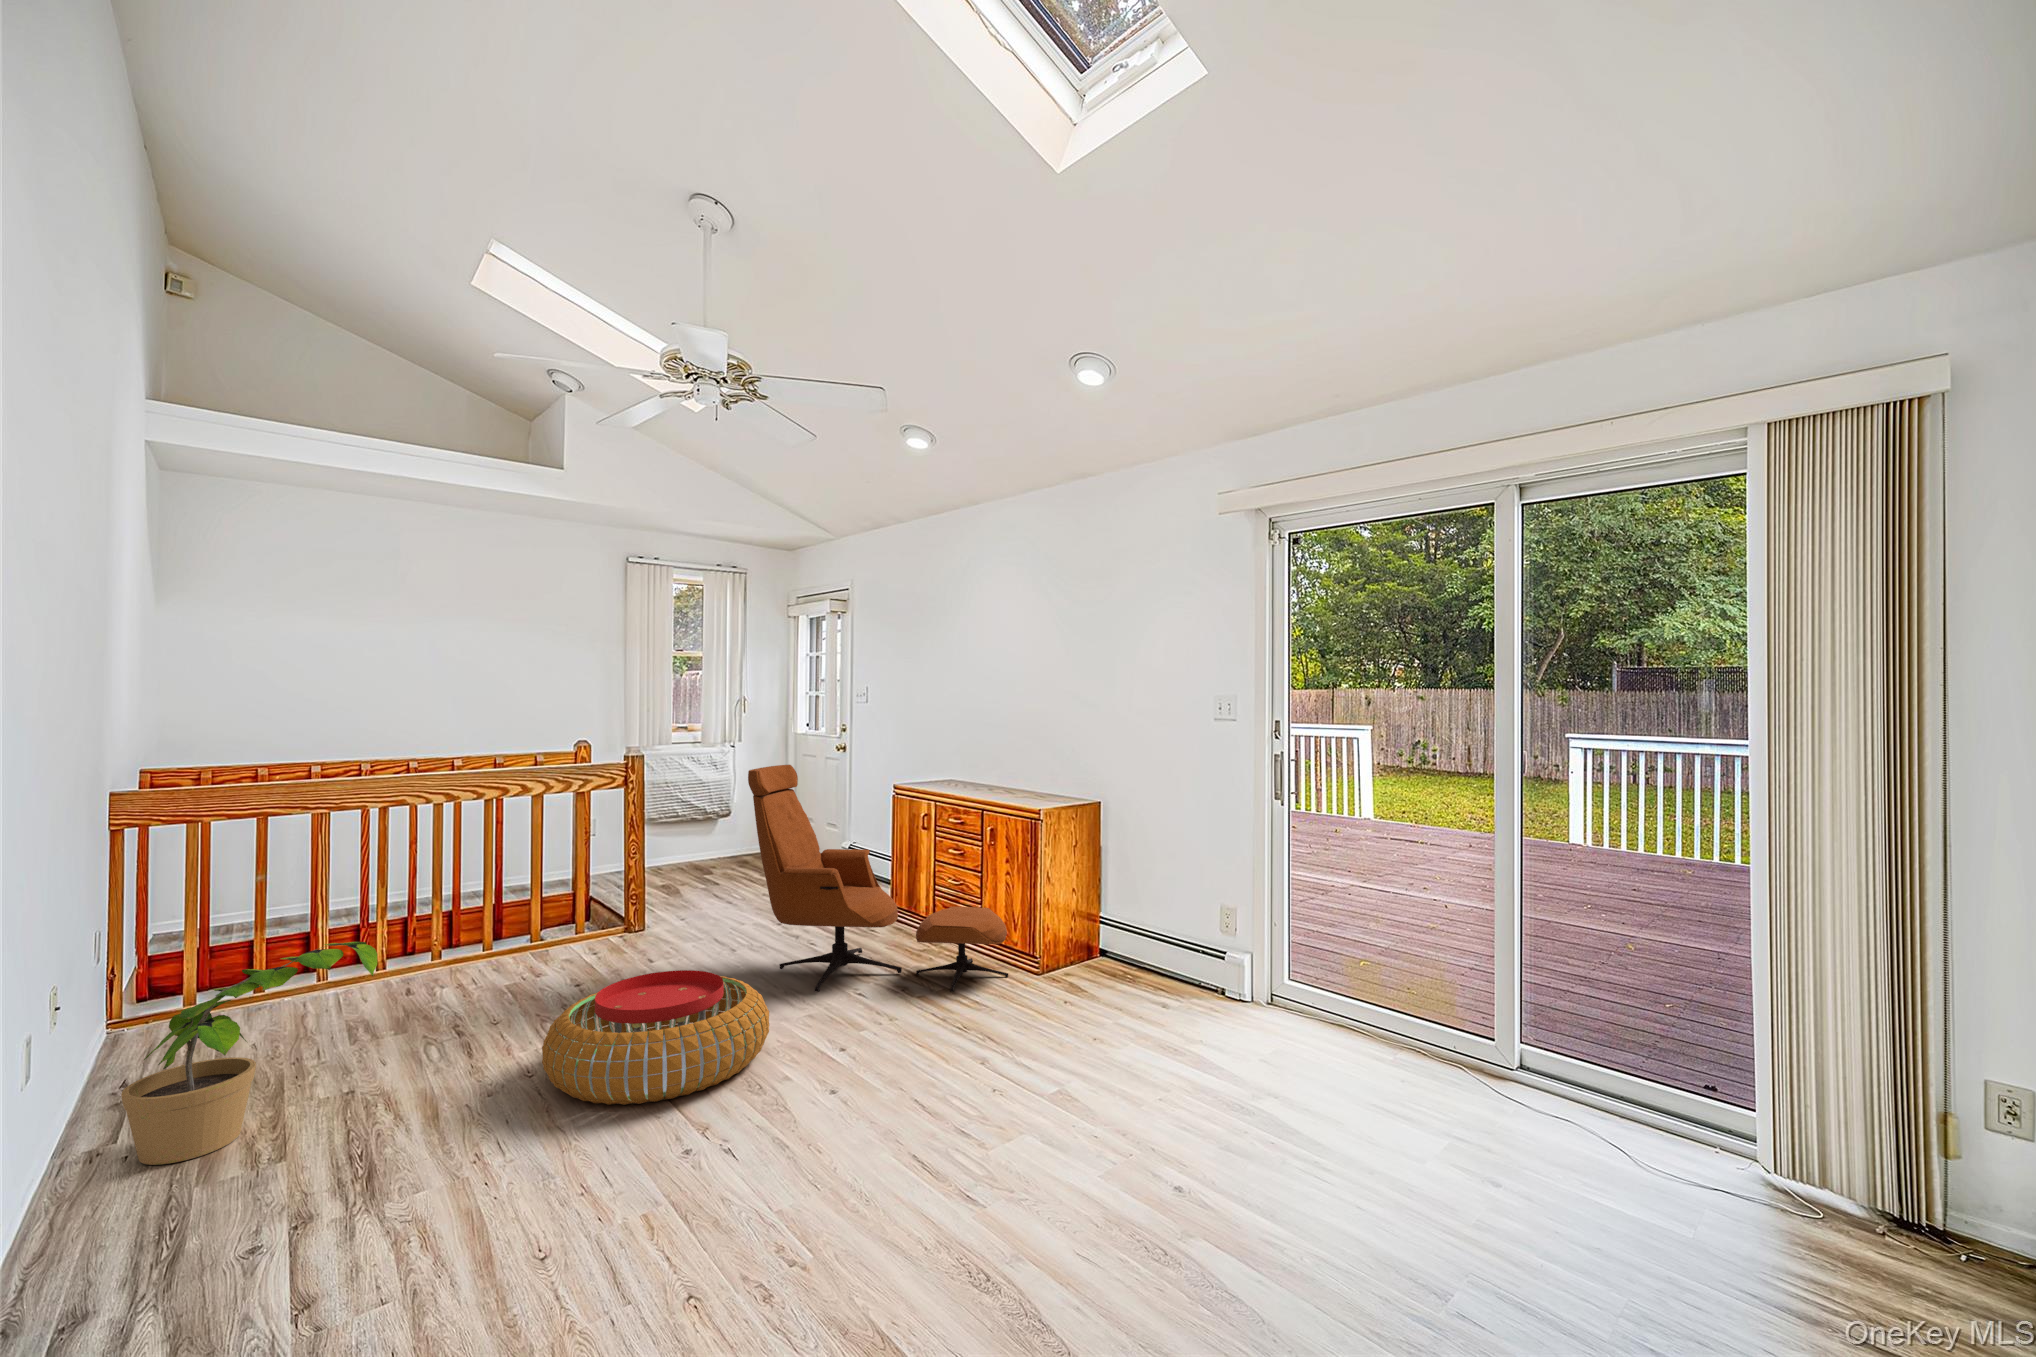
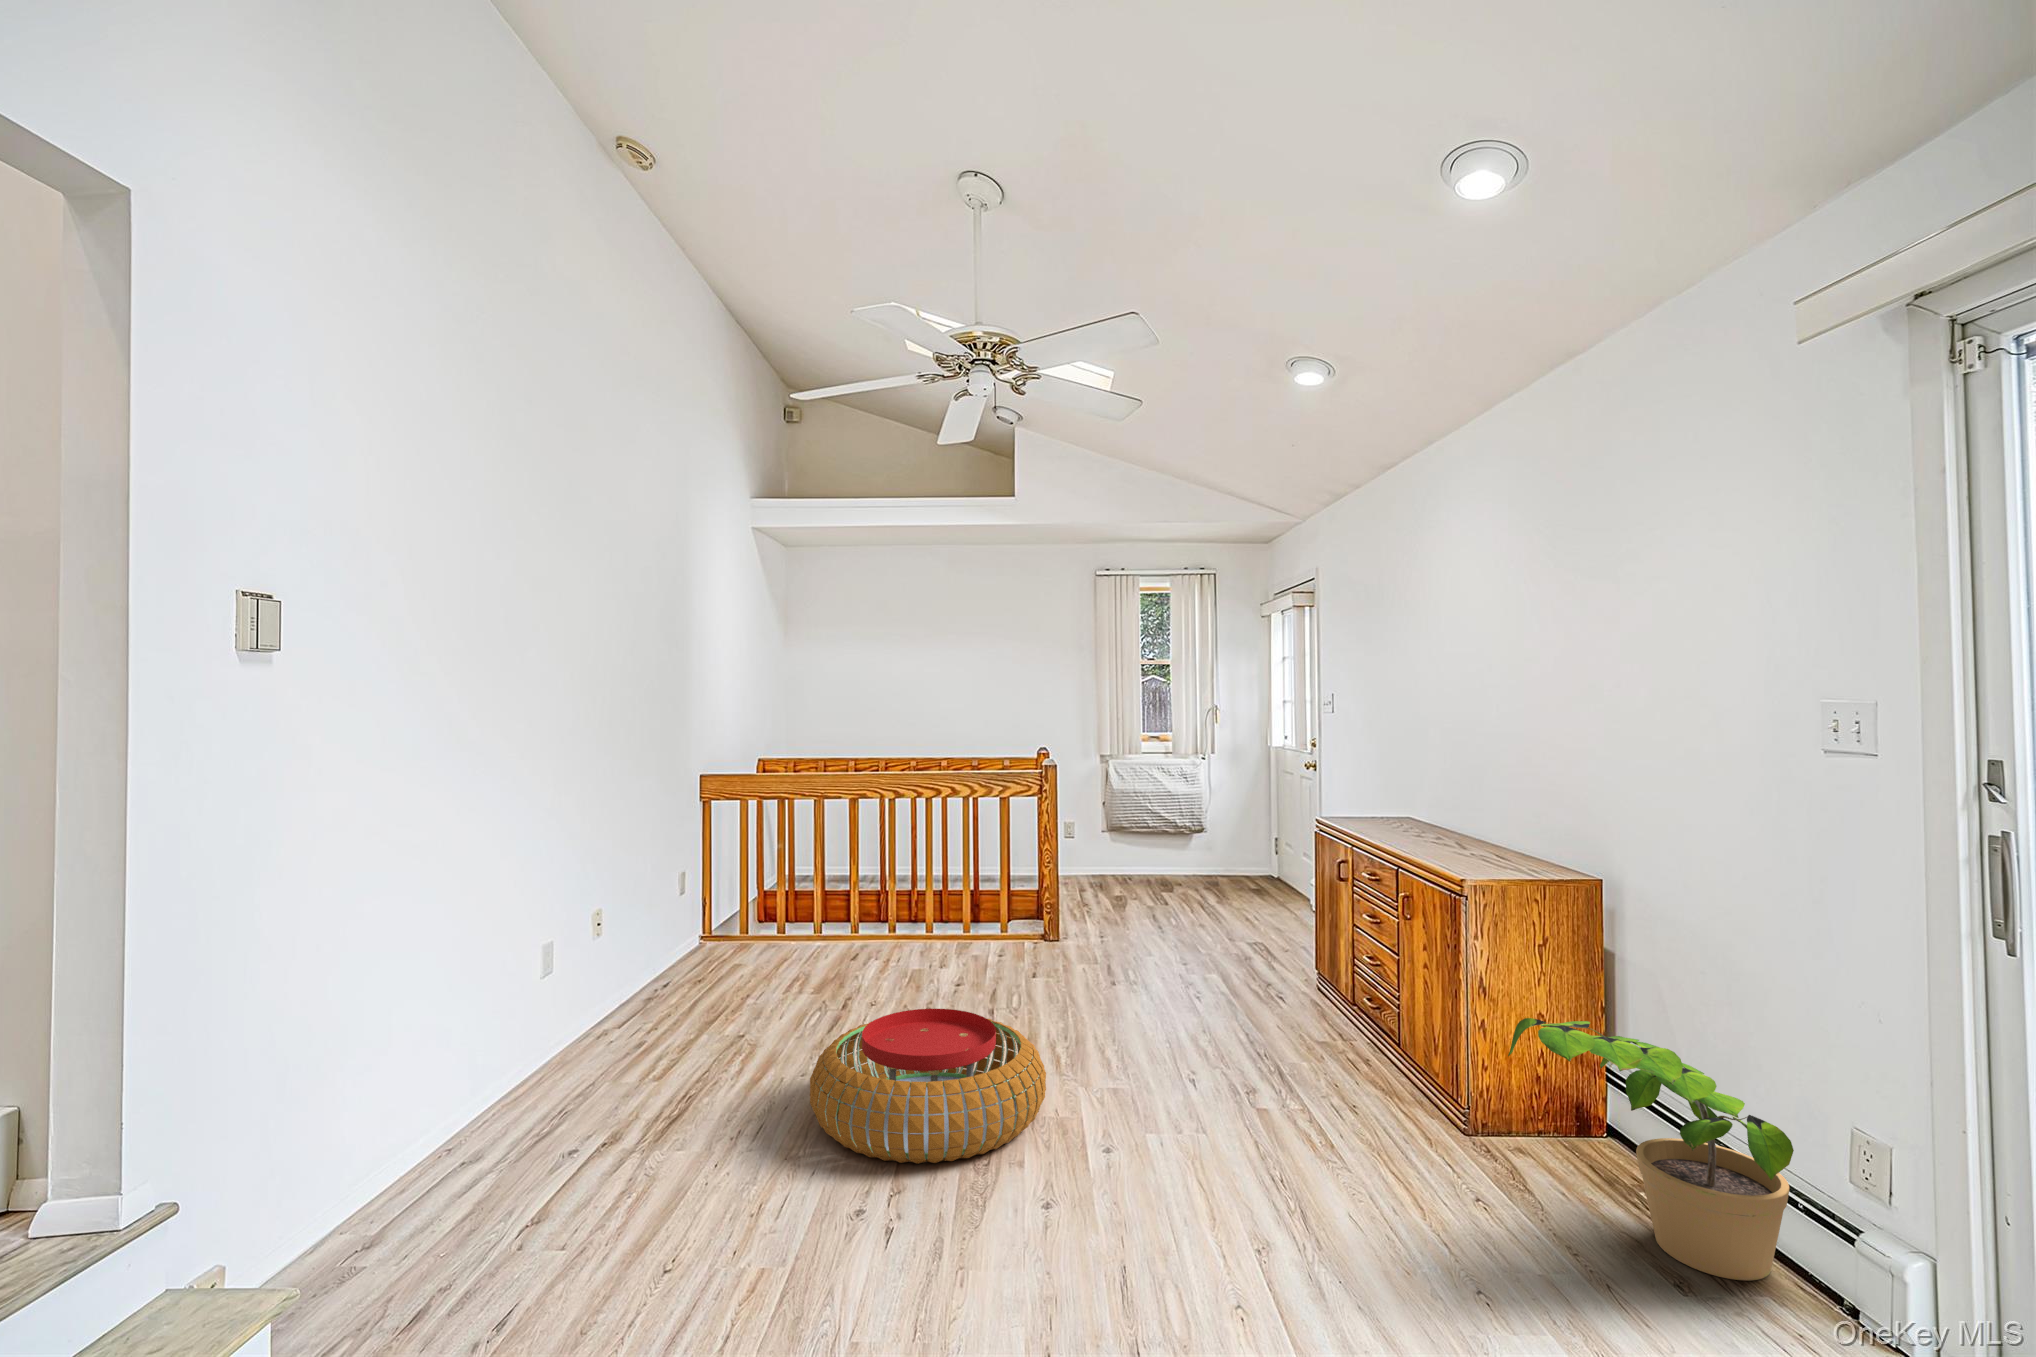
lounge chair: present [748,765,1008,992] -> none [1095,785,1418,1123]
potted plant: present [121,942,378,1165] -> present [1508,1018,1794,1281]

